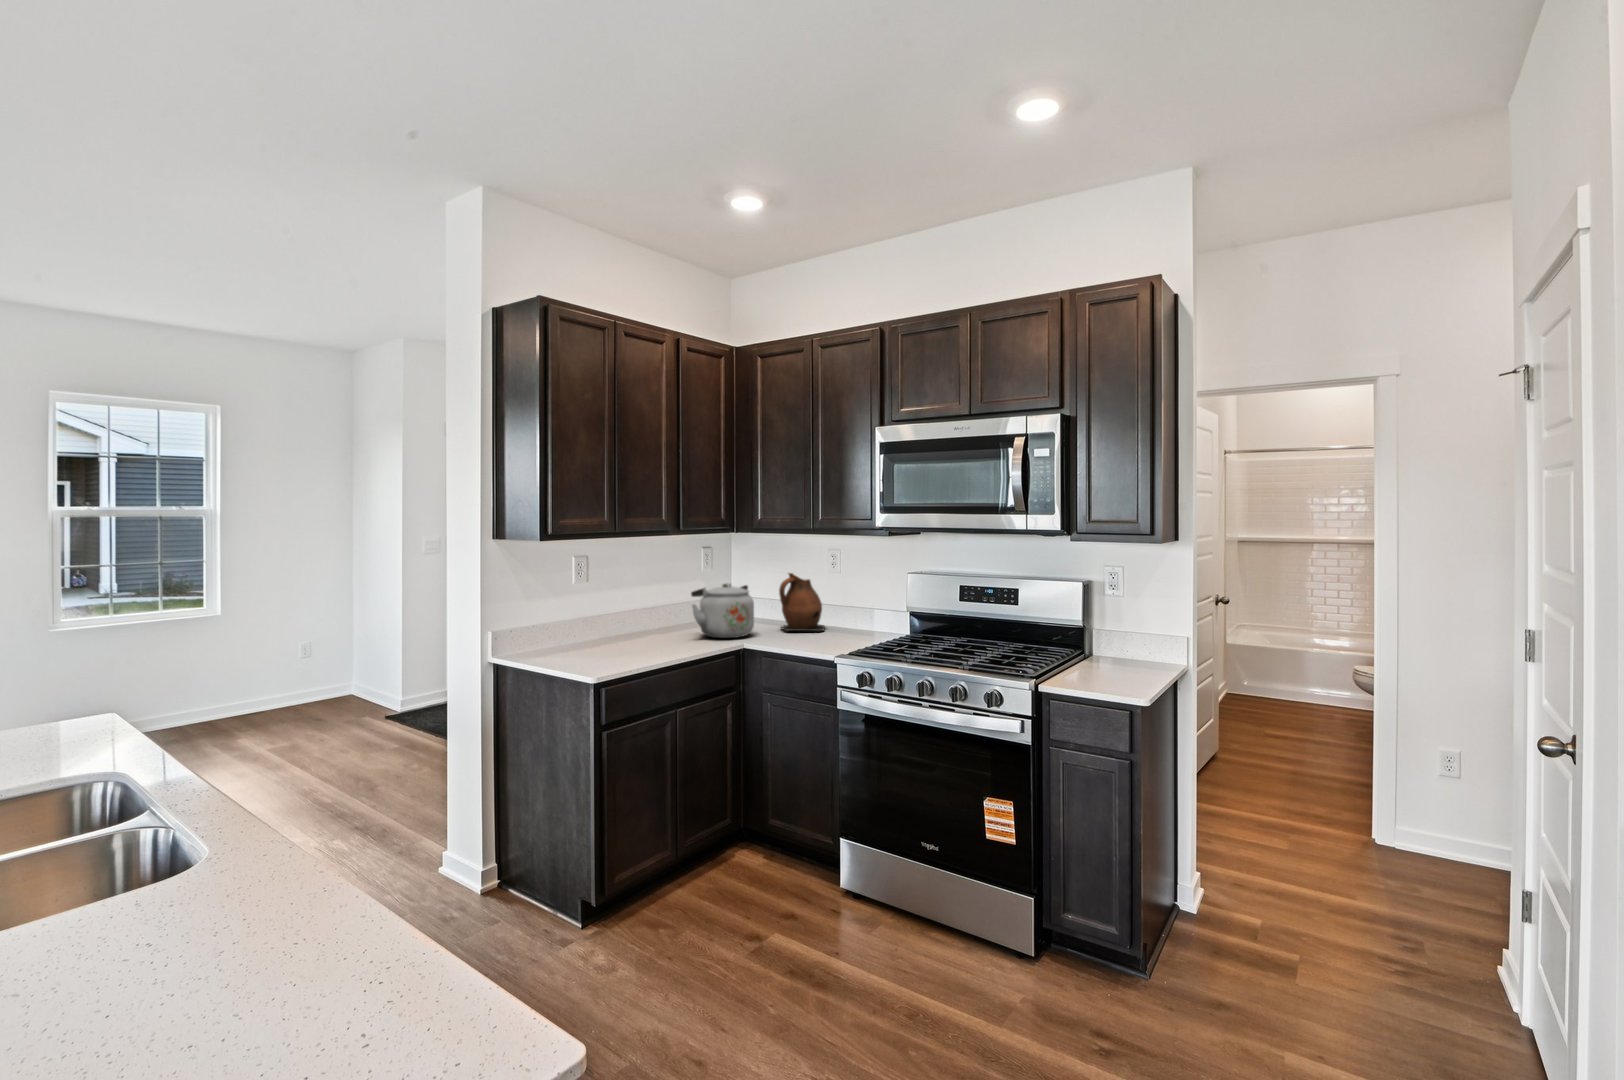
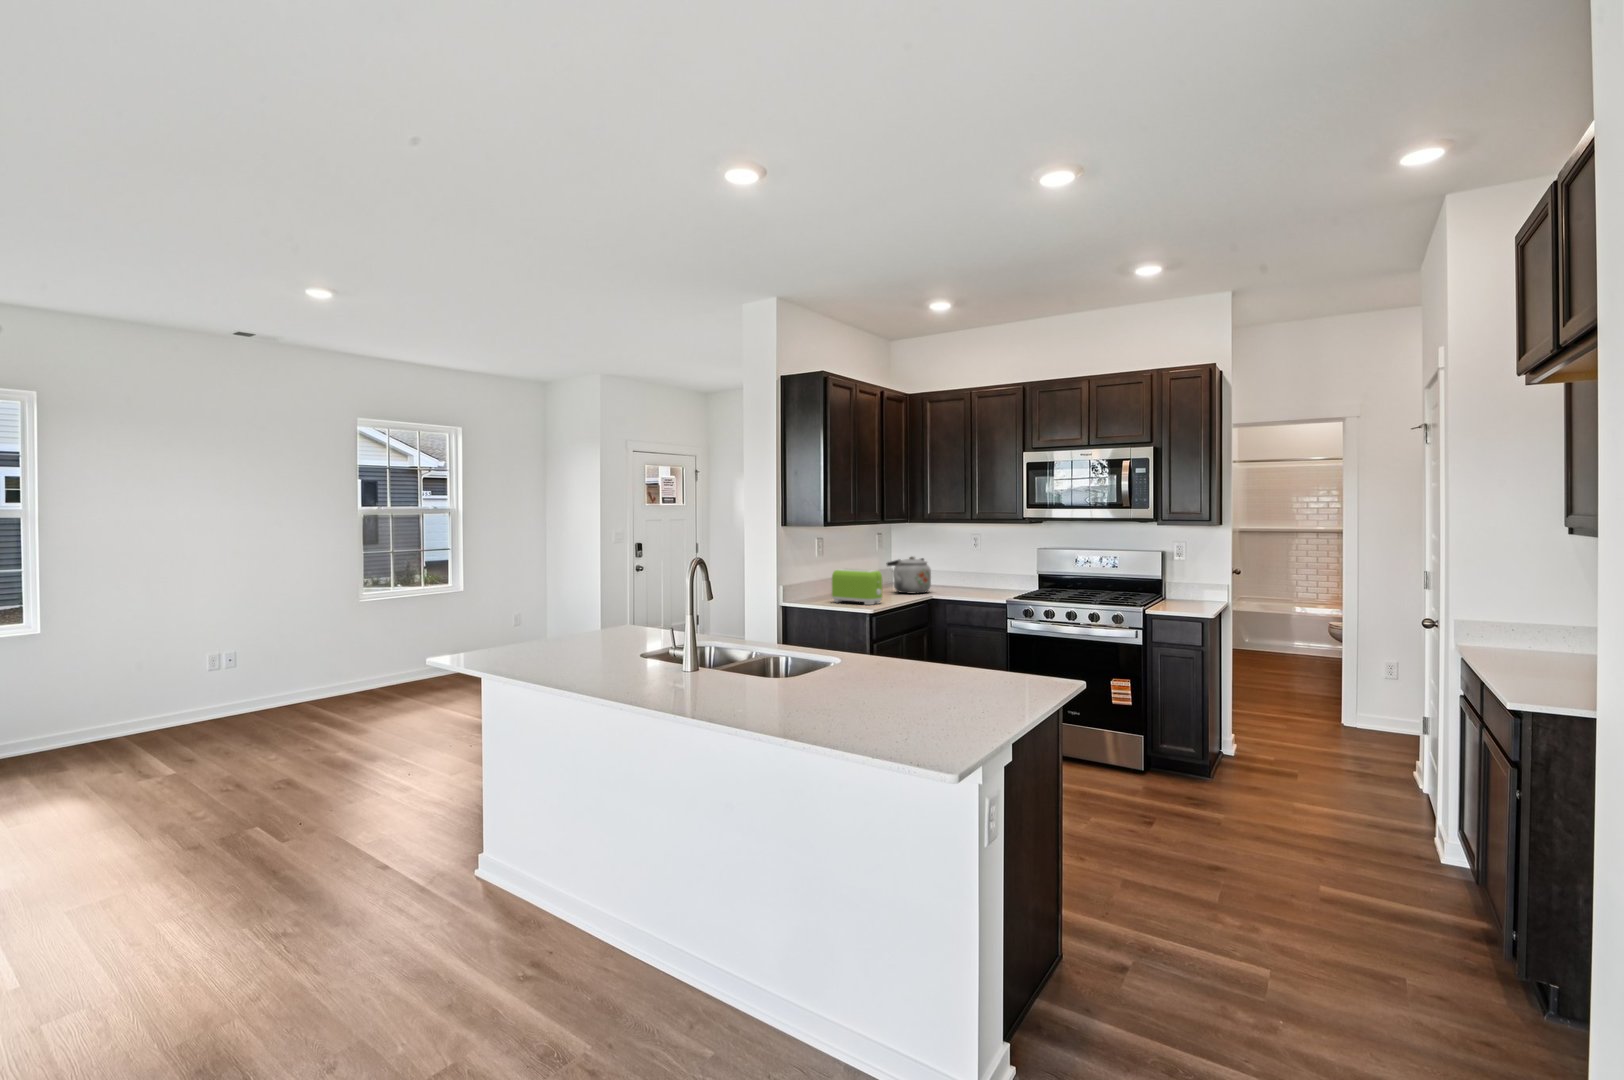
ceramic pitcher: present [779,573,825,631] -> none [941,550,975,590]
toaster: none [571,605,643,664] -> present [832,569,882,605]

